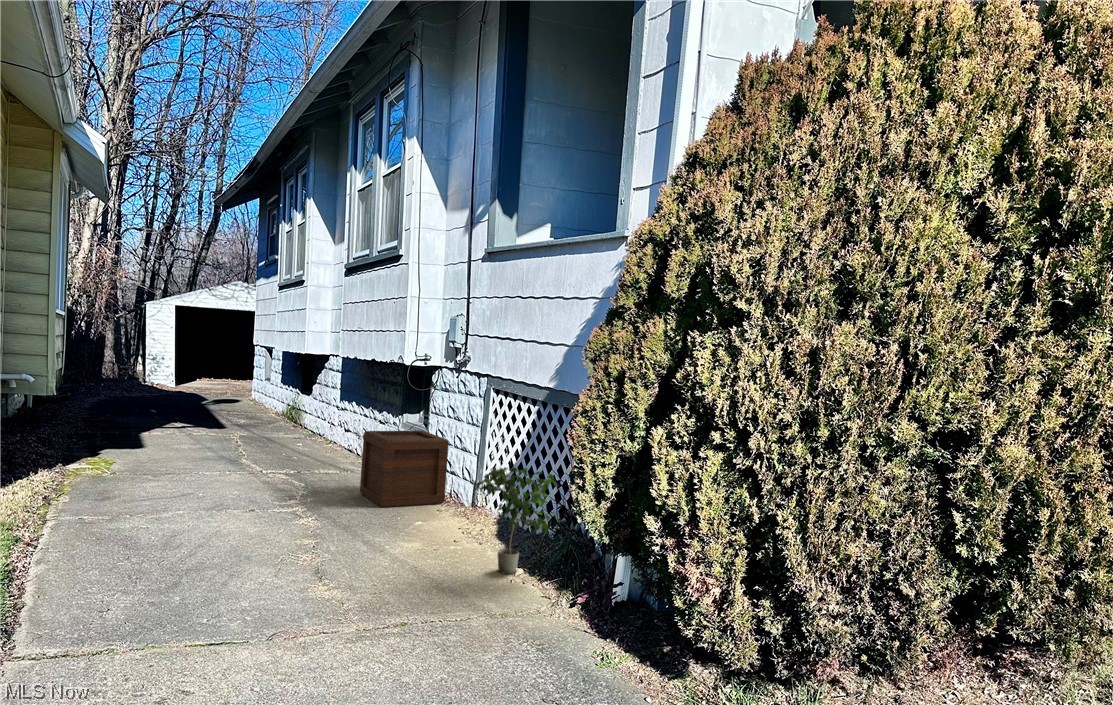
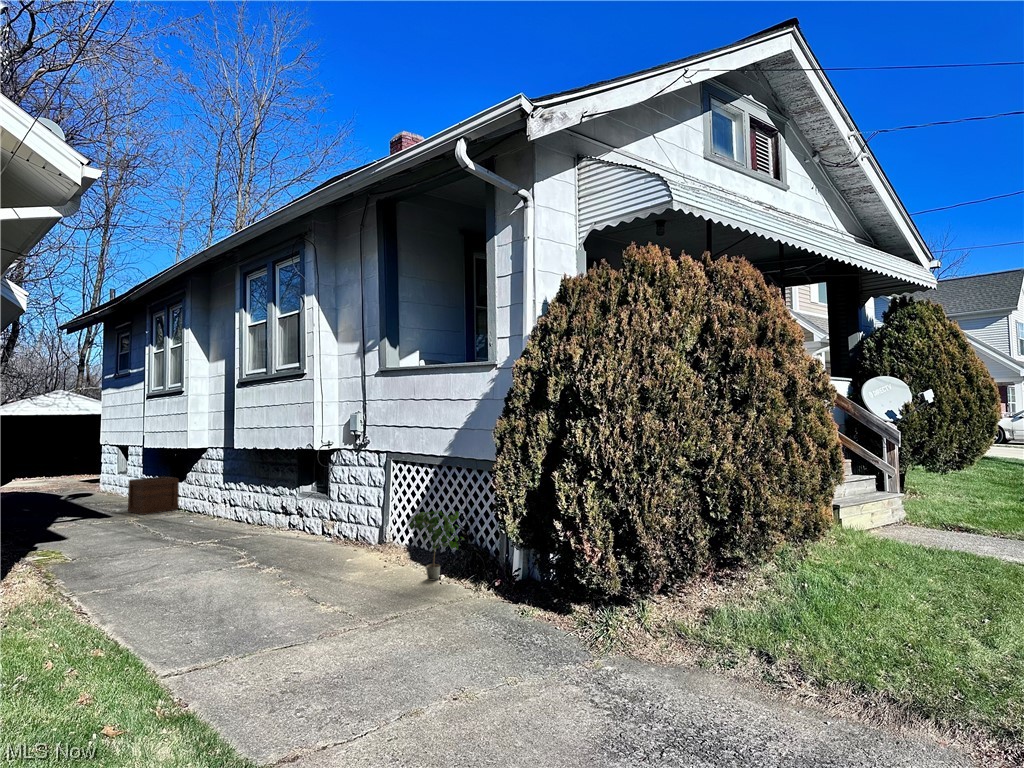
wooden crate: present [360,431,449,508] -> present [128,477,179,515]

